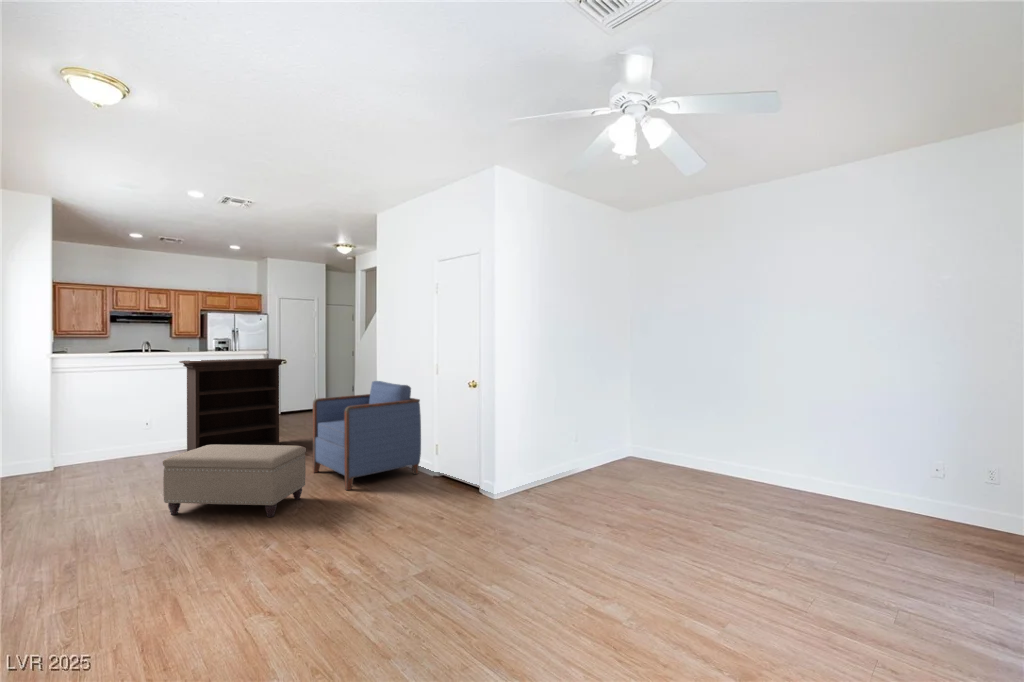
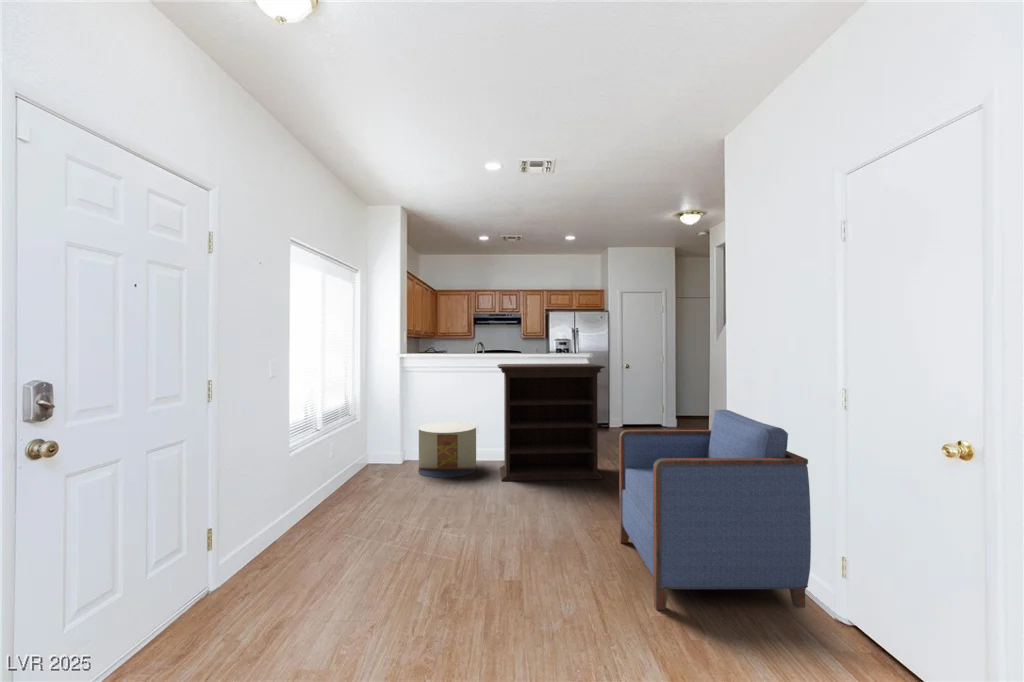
side table: none [83,418,156,471] -> present [418,422,476,478]
ottoman: present [163,444,306,517] -> none [414,481,588,637]

